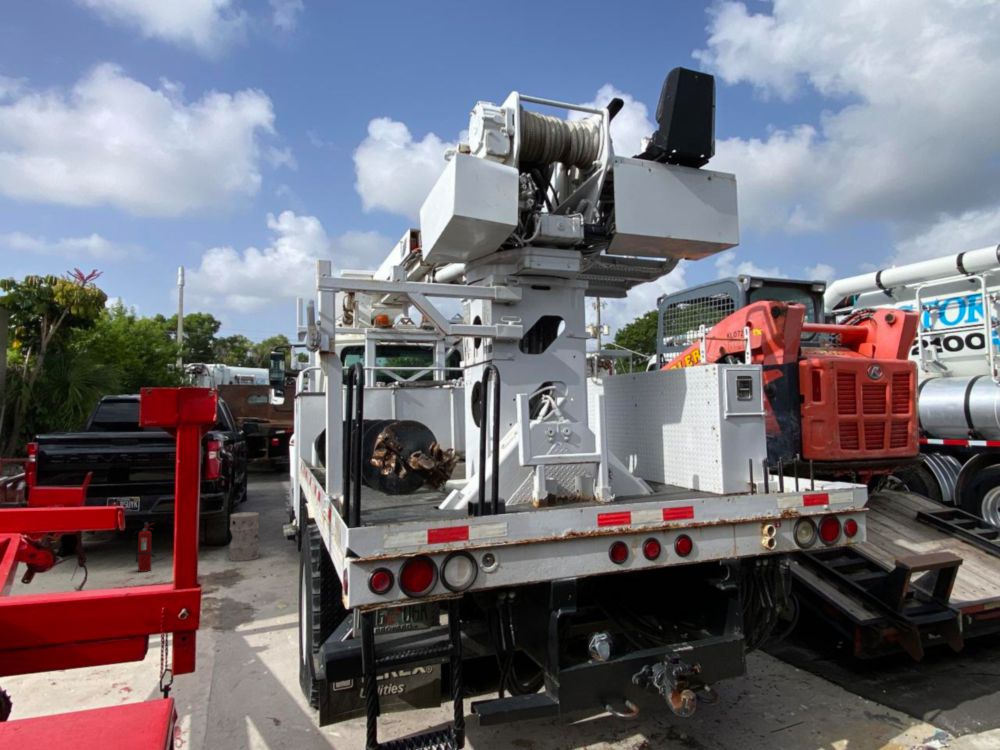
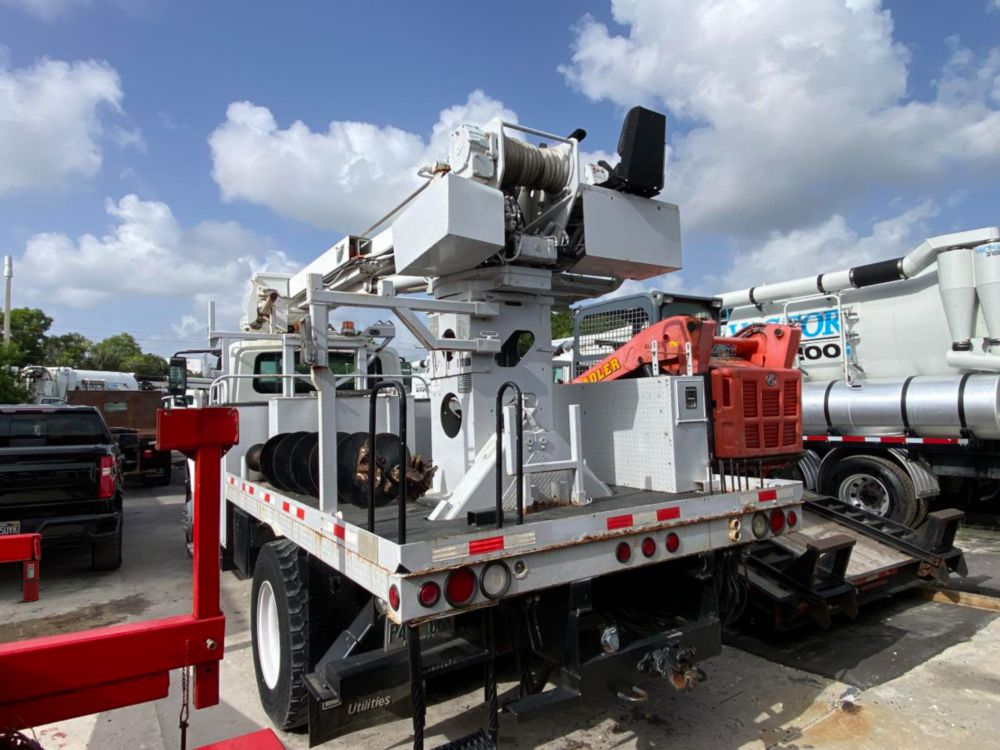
trash can: present [230,512,260,561] -> none [128,529,163,583]

